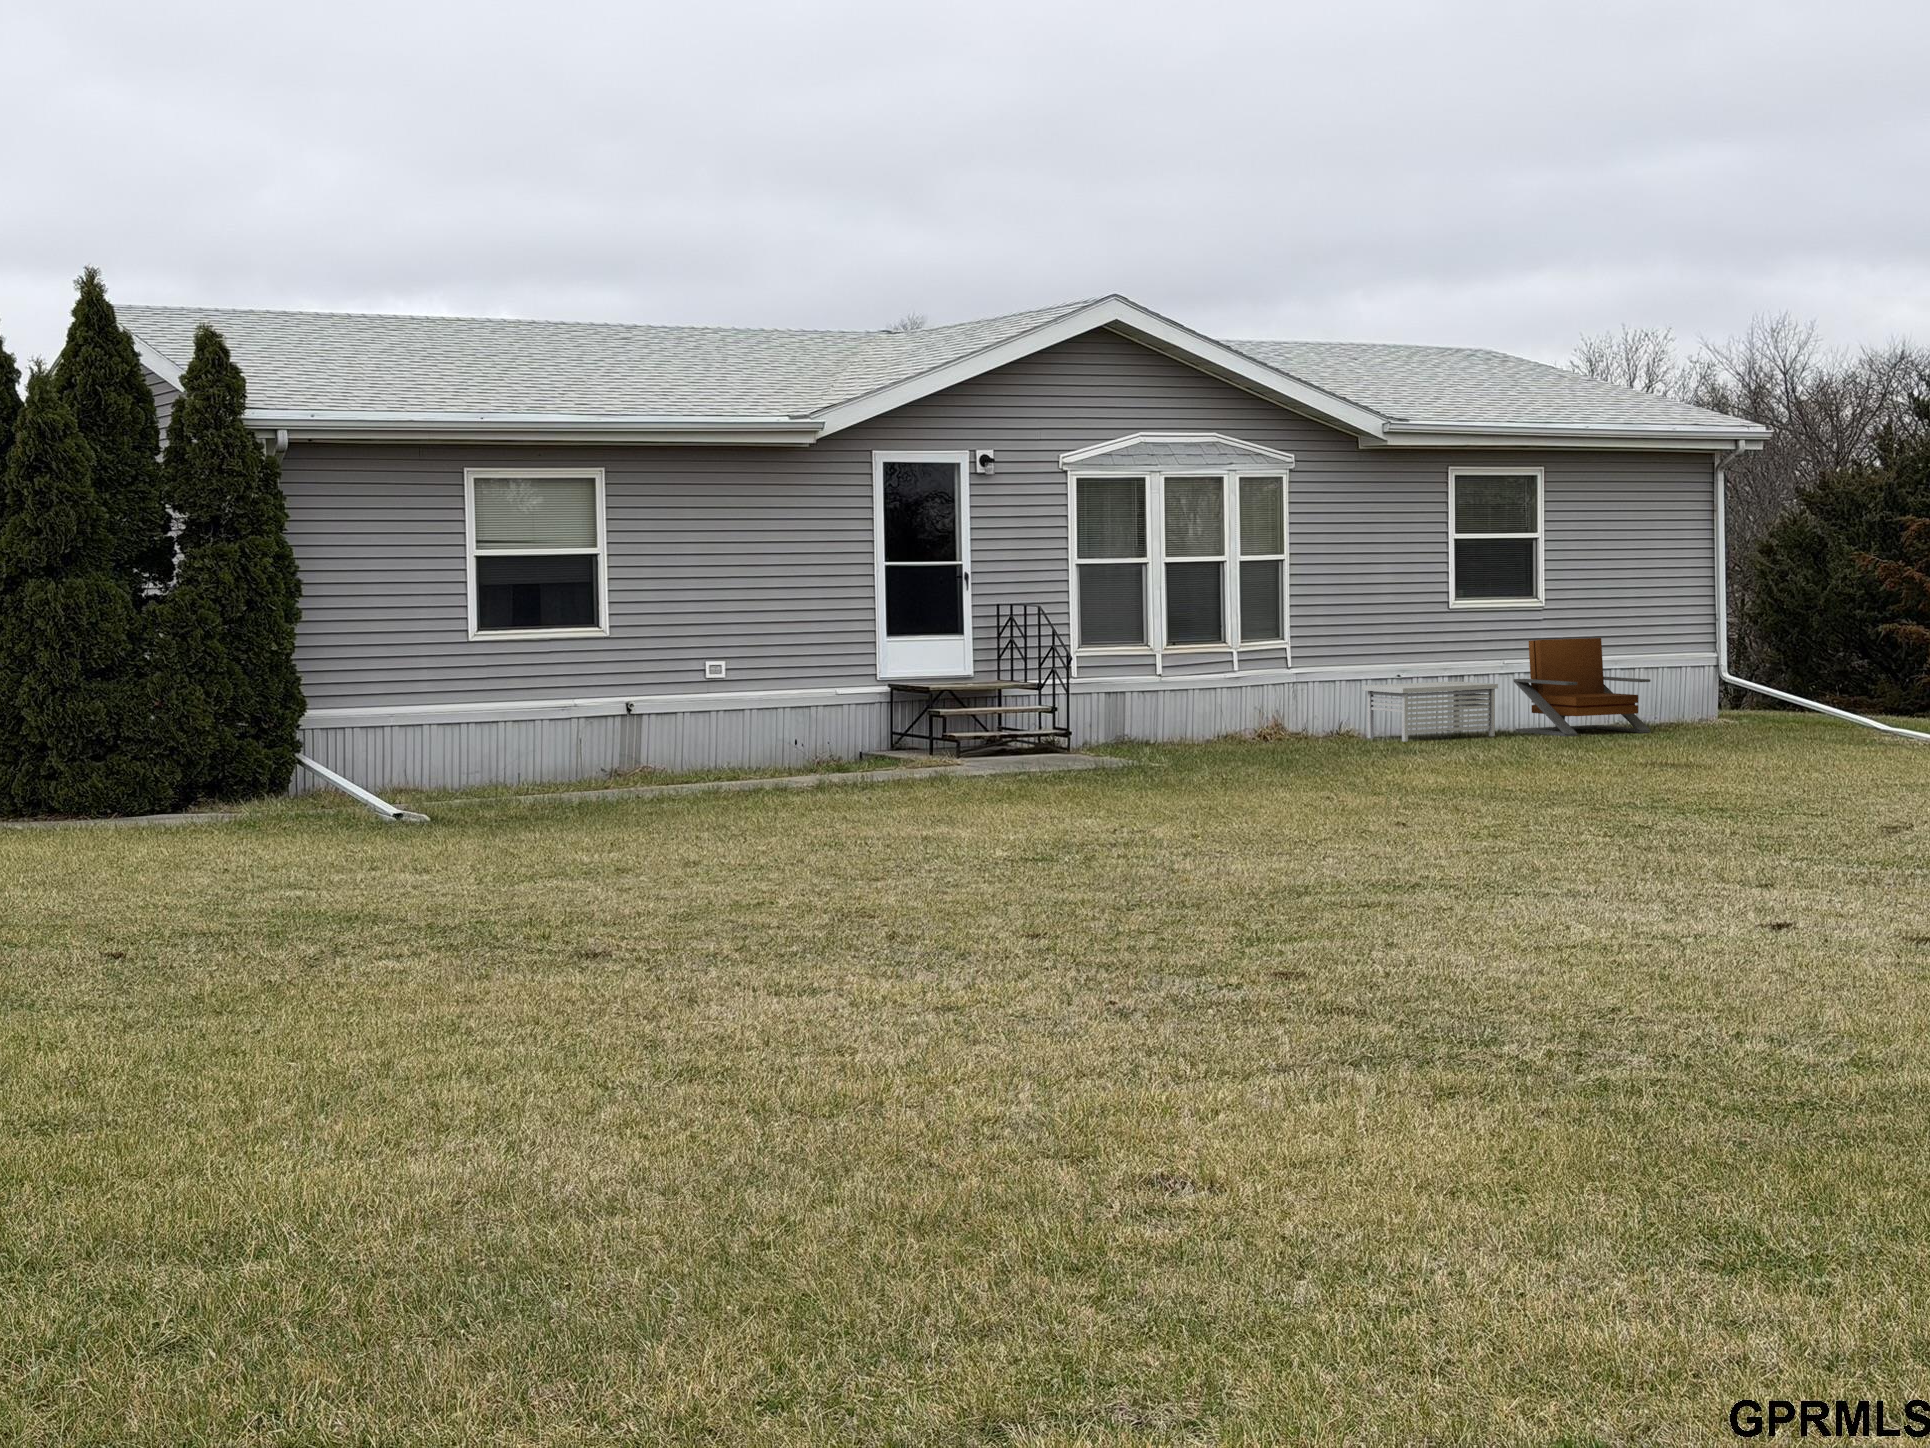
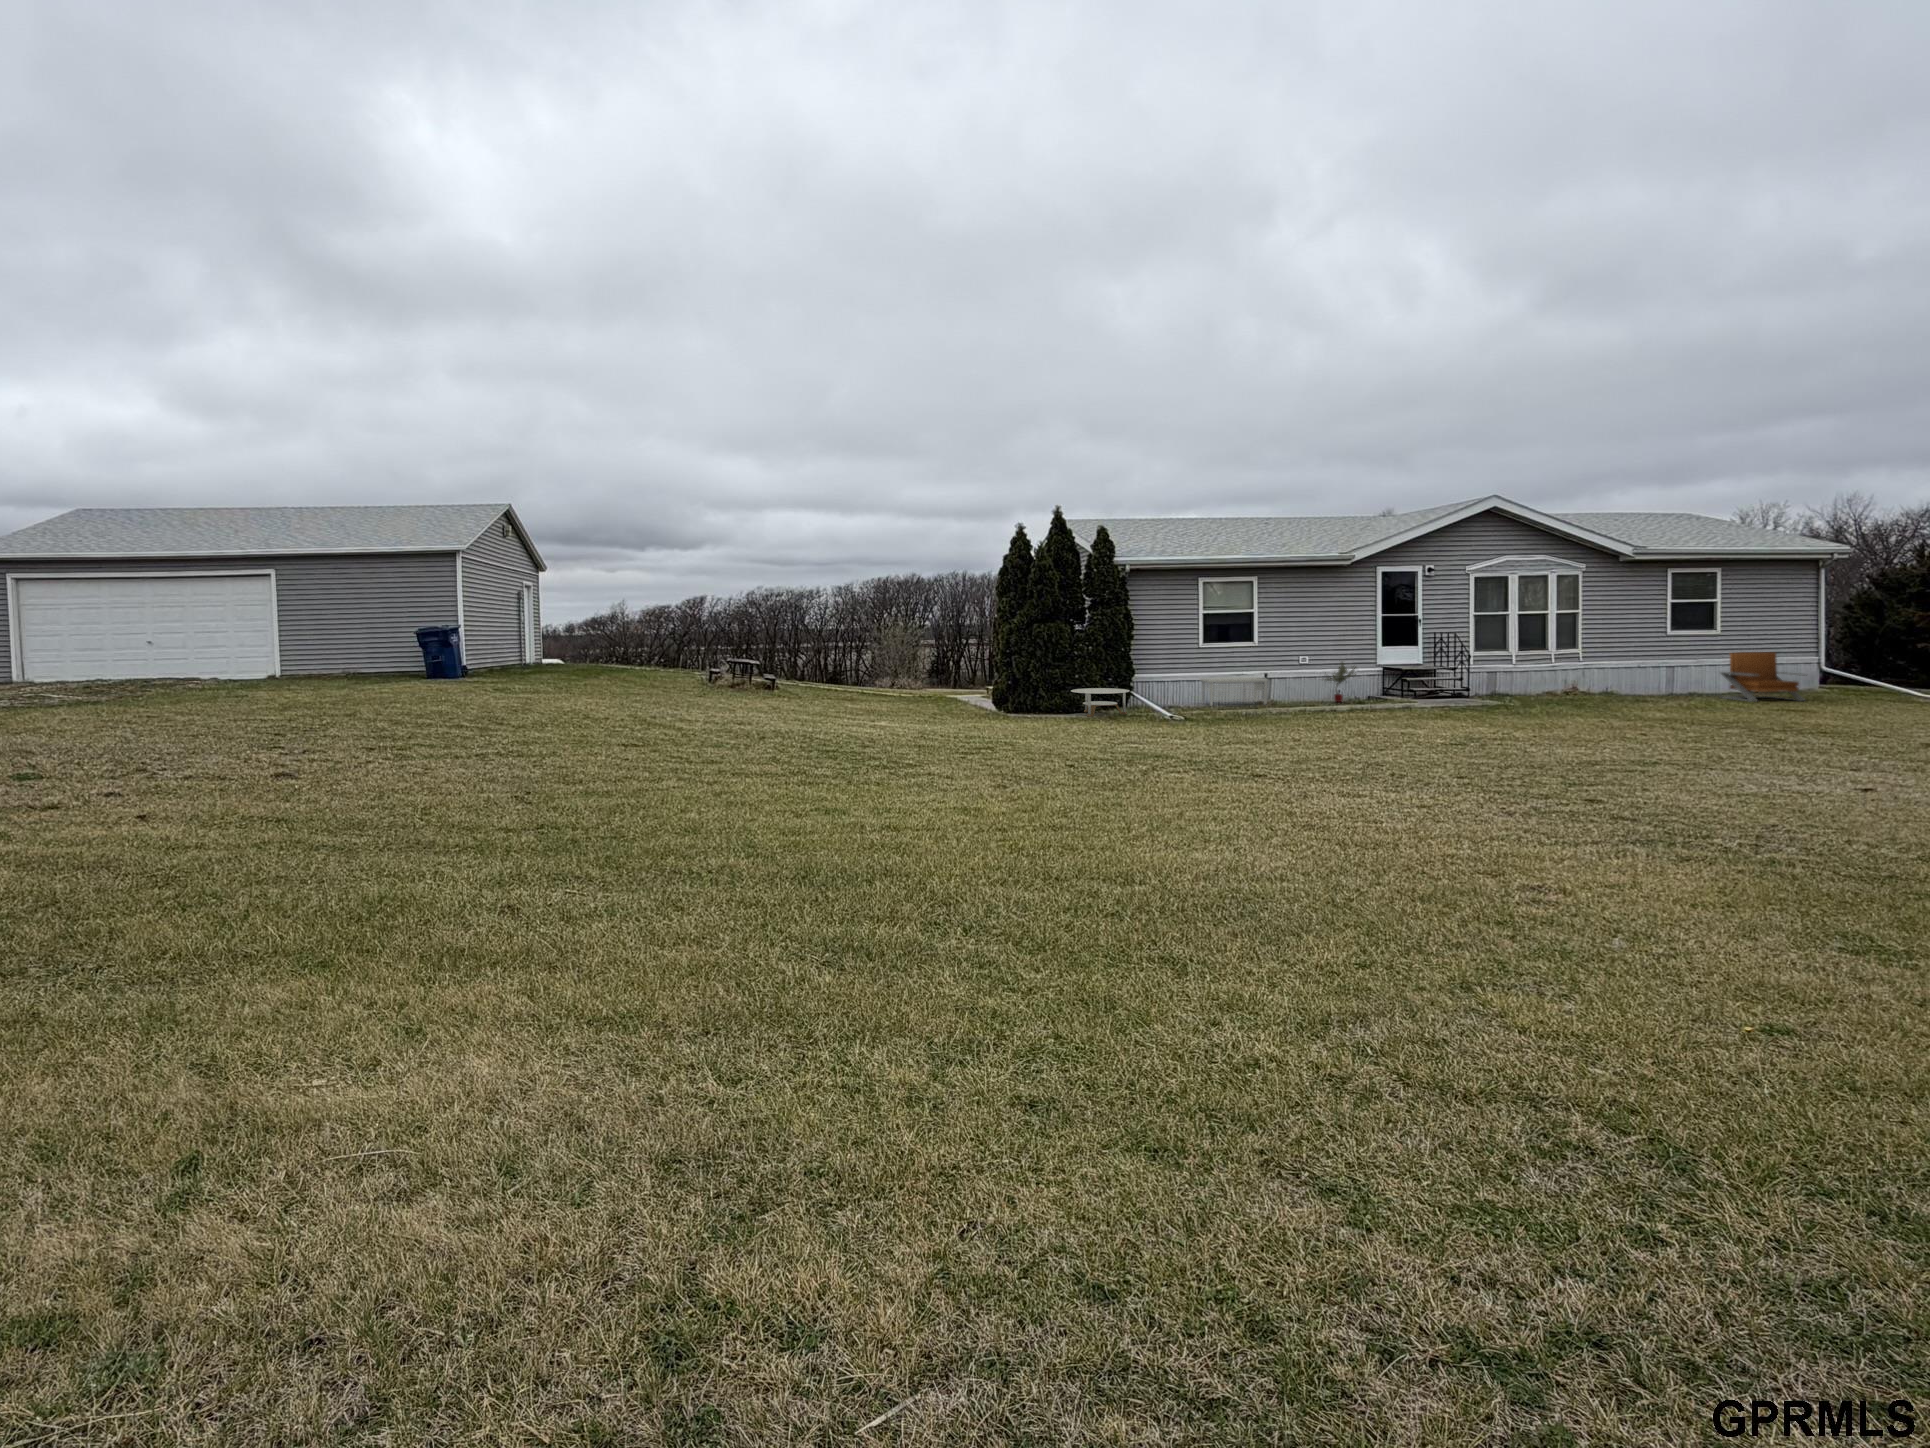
potted tree: none [763,666,843,767] -> present [1325,662,1356,702]
storage bench: present [1362,681,1498,742] -> present [1200,677,1268,705]
round table: none [118,749,281,826] -> present [1071,688,1129,717]

